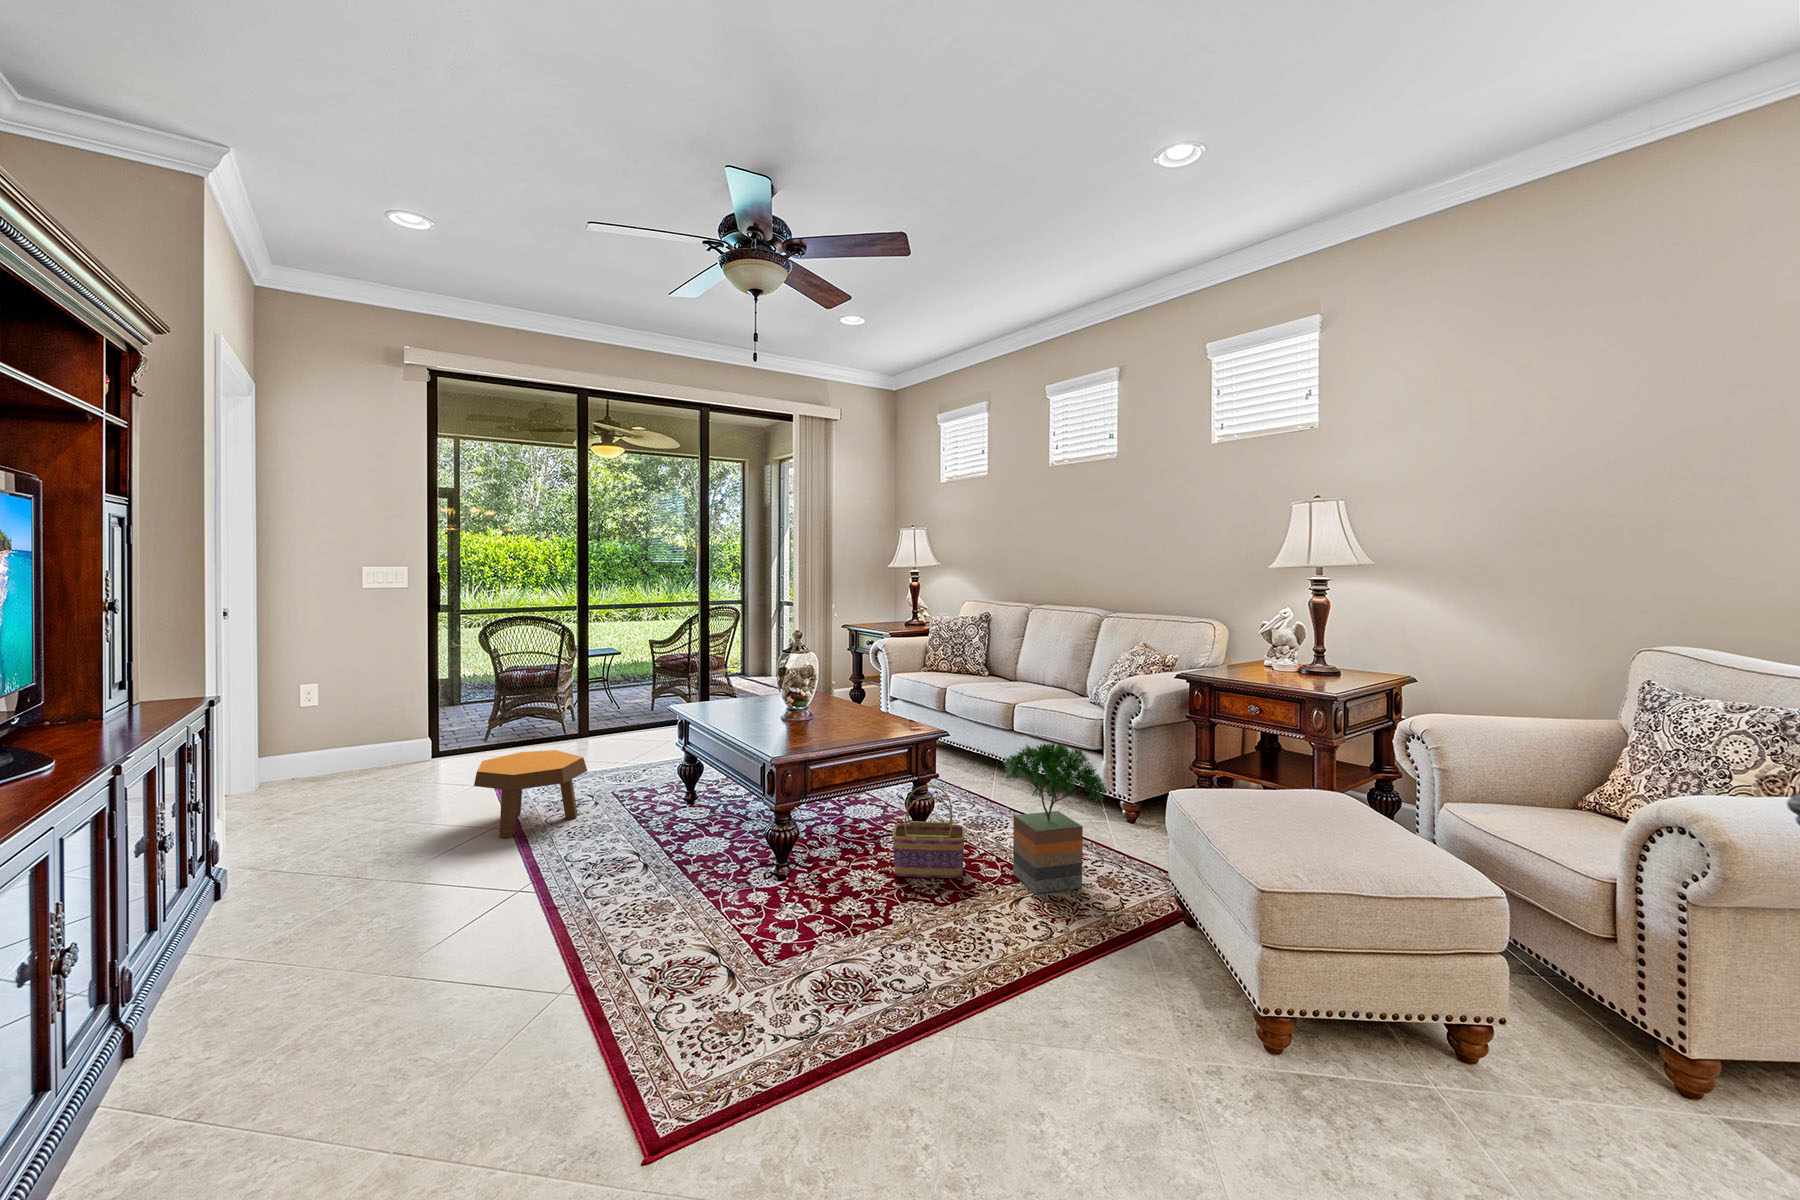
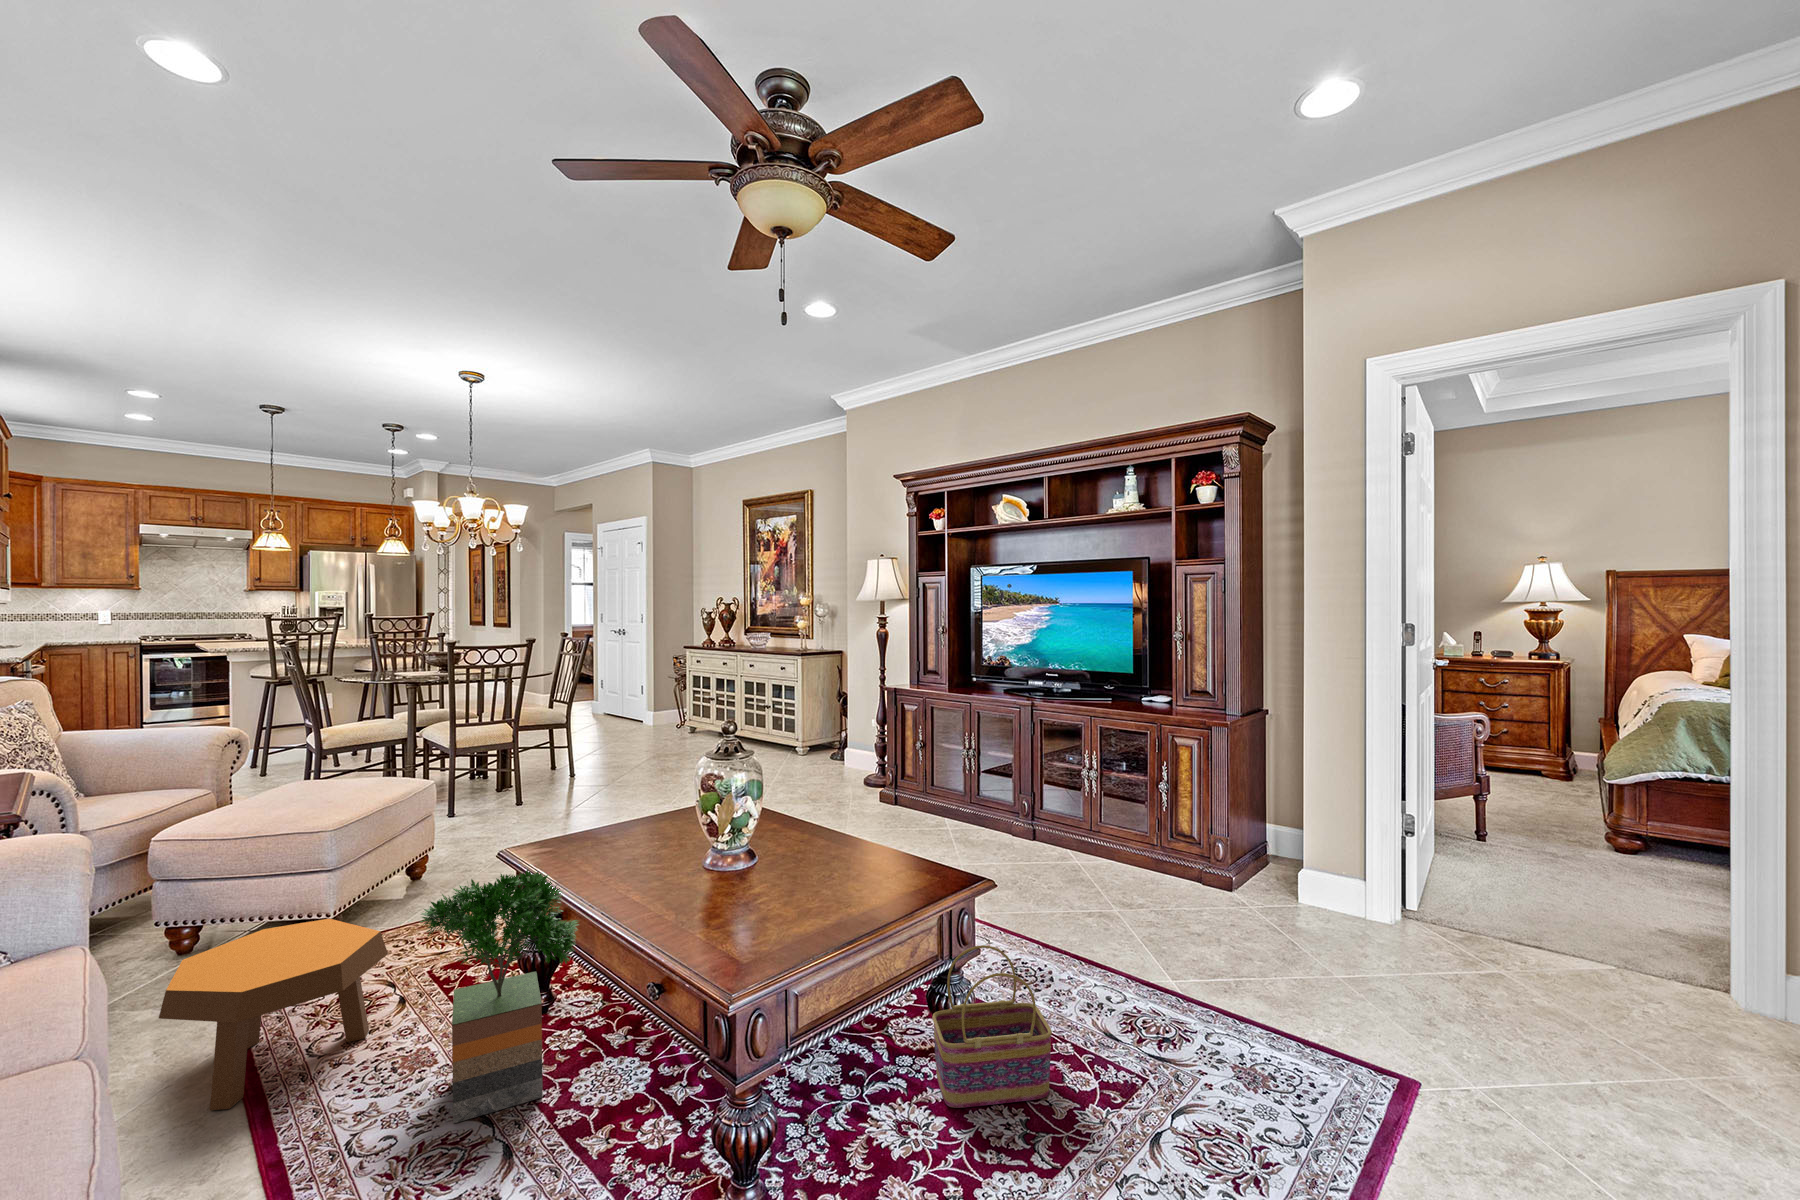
potted tree: present [1003,742,1107,894] -> present [420,870,579,1123]

